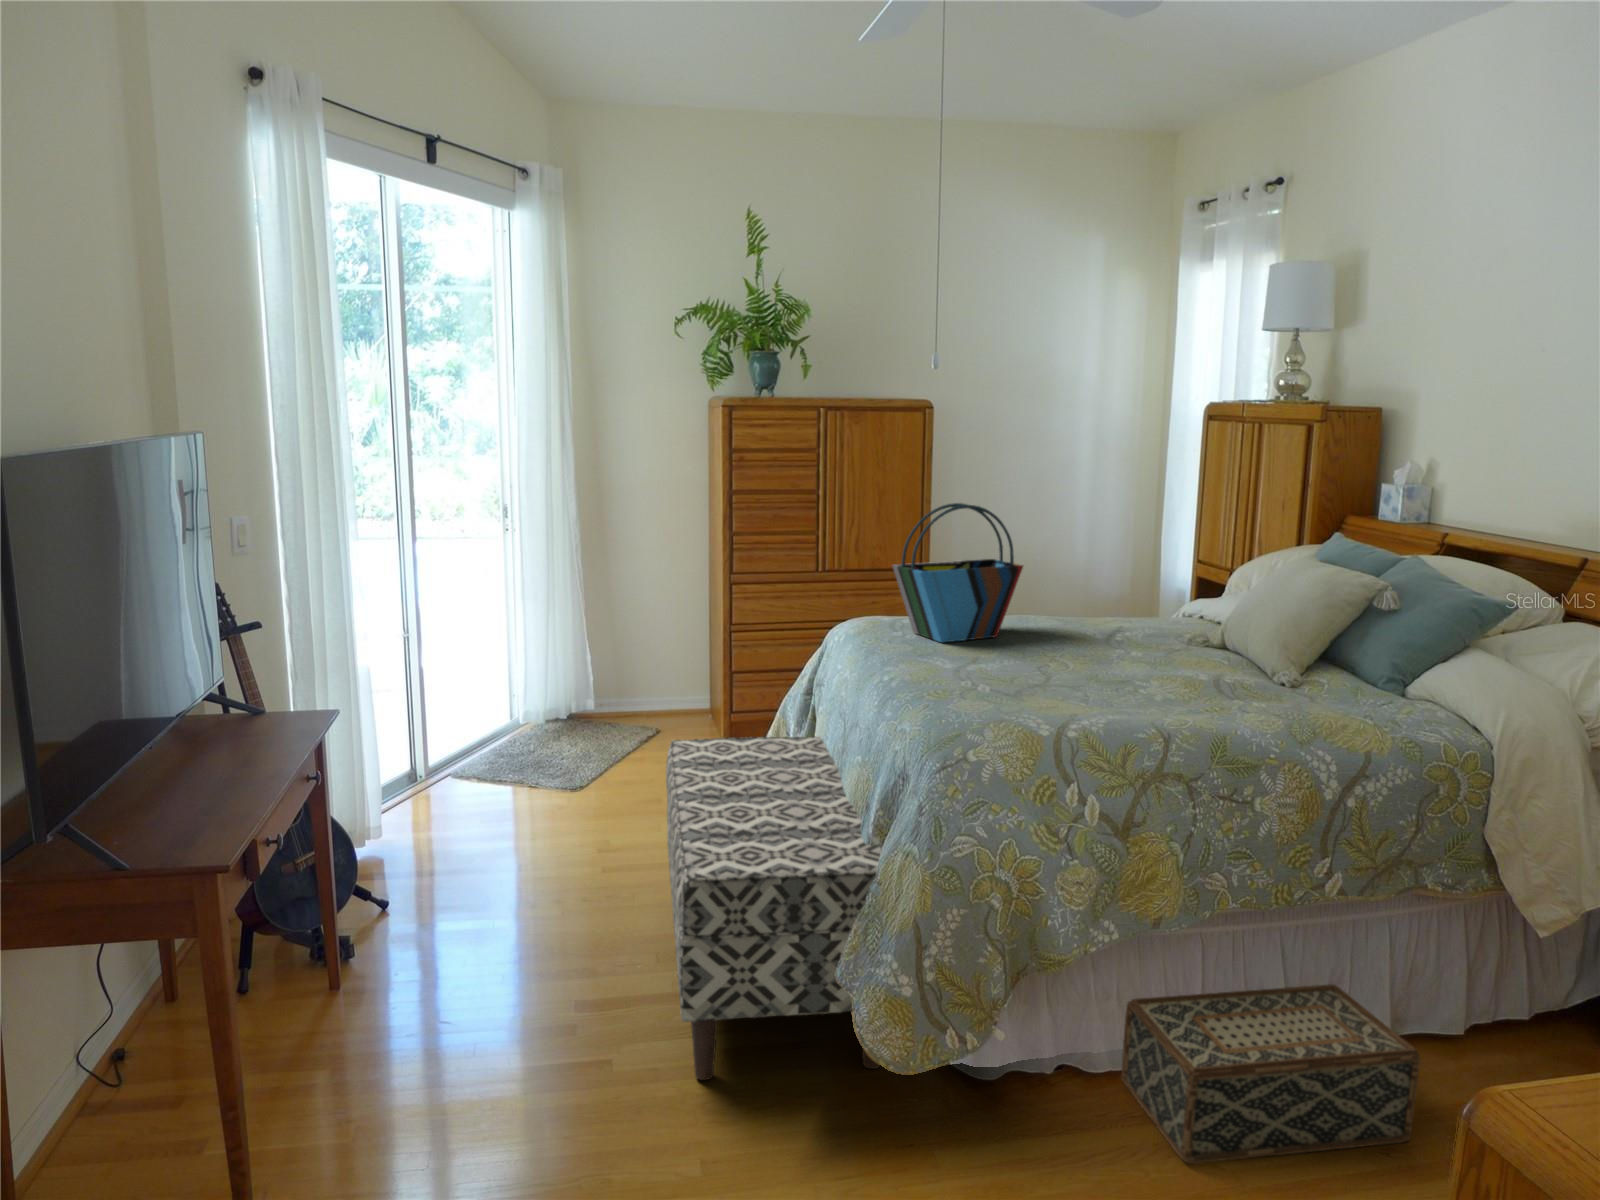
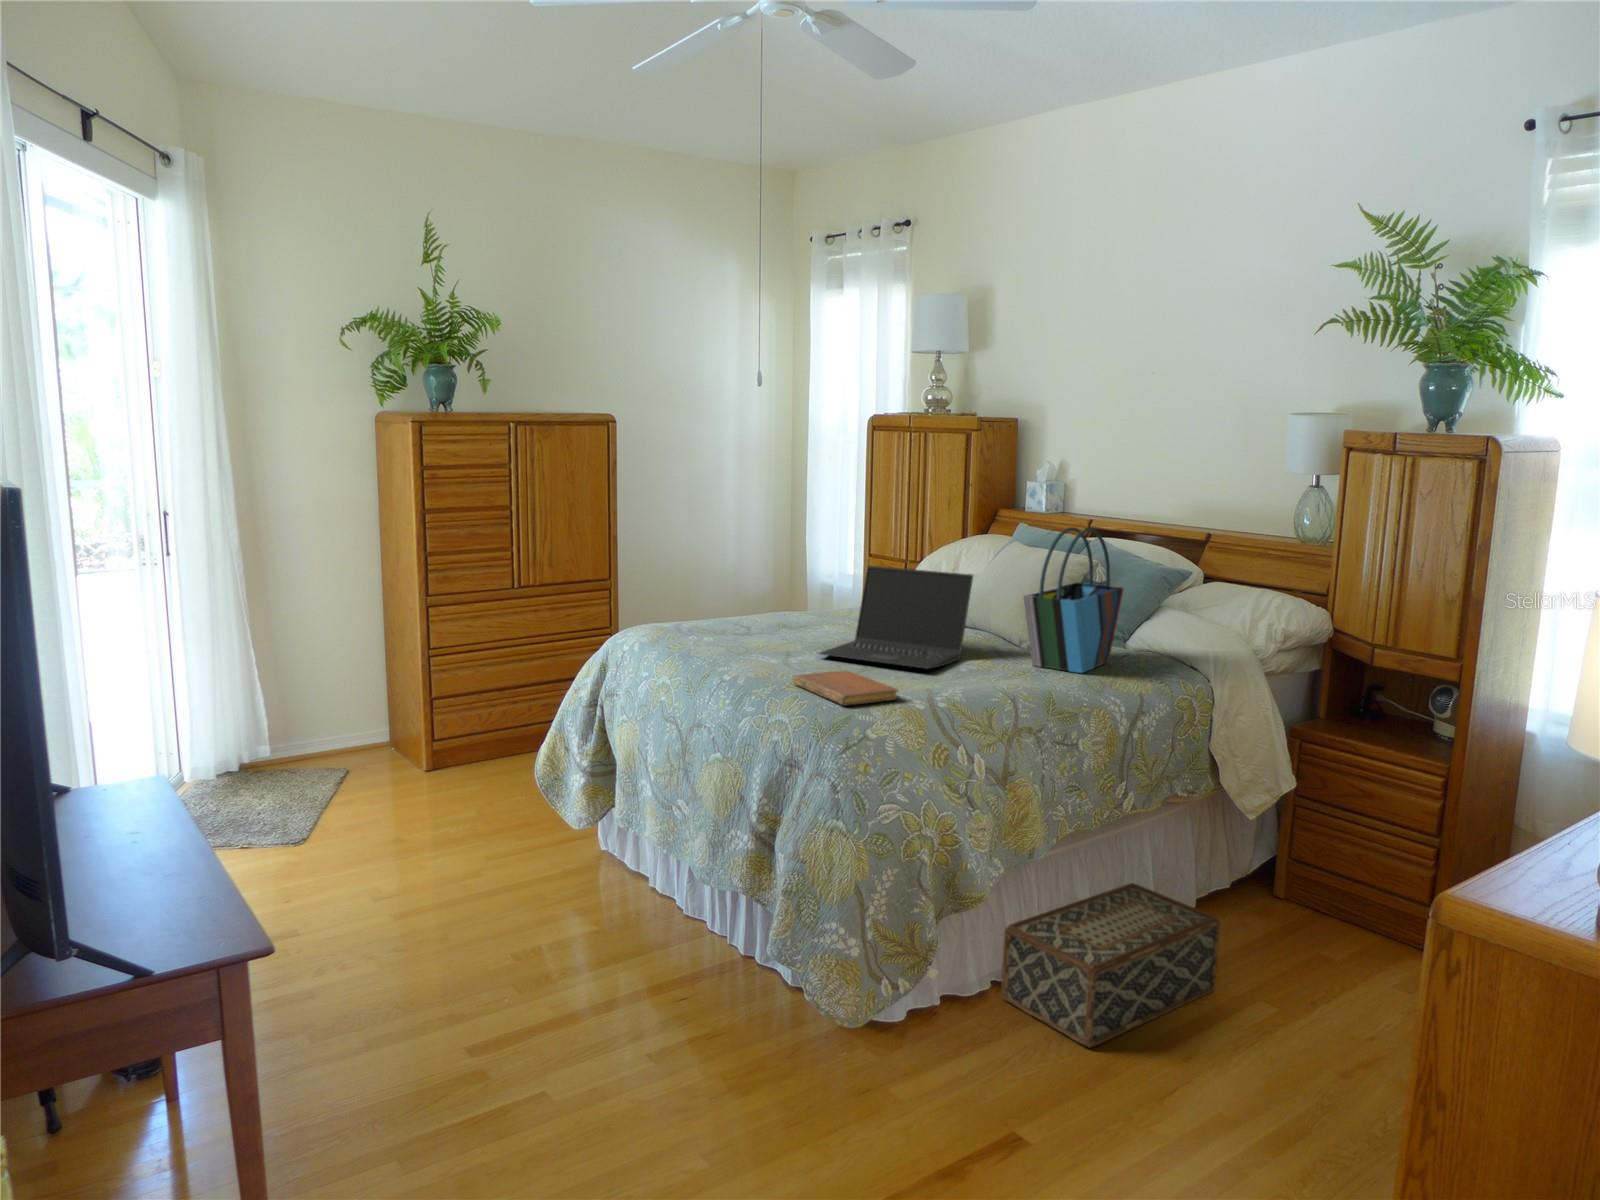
tote bag: present [893,503,1023,642] -> present [1024,527,1124,673]
laptop: none [1002,573,1194,694] -> present [818,565,973,669]
notebook: none [937,685,1030,724] -> present [793,671,898,706]
bench: present [666,737,881,1080] -> none [482,743,827,1092]

